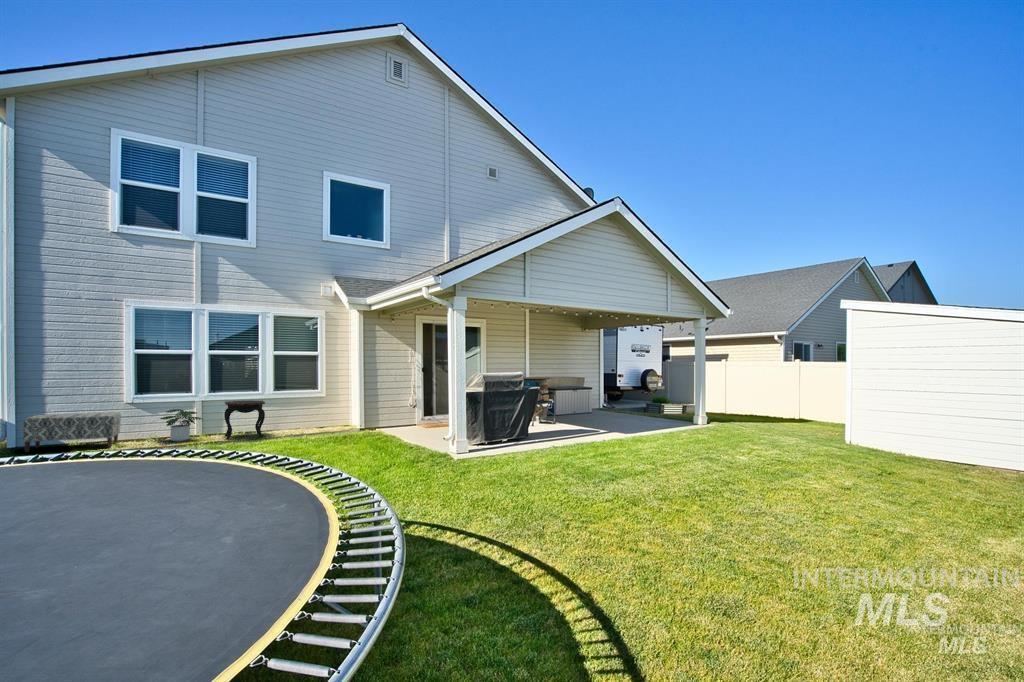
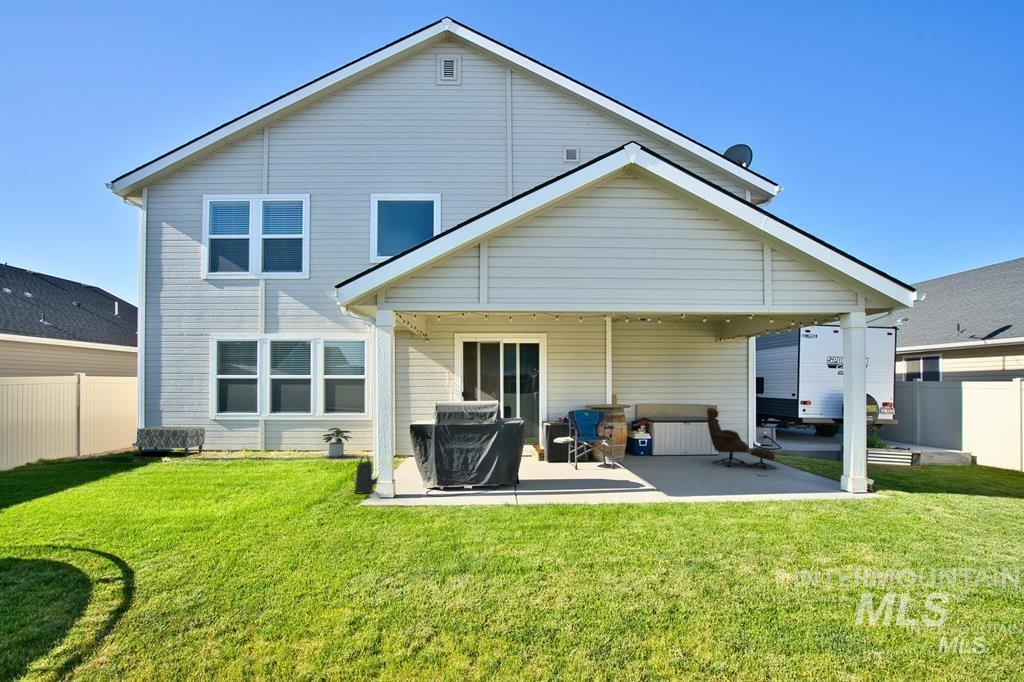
lounge chair: none [583,377,625,416] -> present [707,408,775,469]
side table: present [224,400,265,439] -> none [268,422,308,458]
potted plant: present [160,409,202,441] -> present [323,428,352,457]
watering can: none [409,421,449,455] -> present [351,456,377,494]

